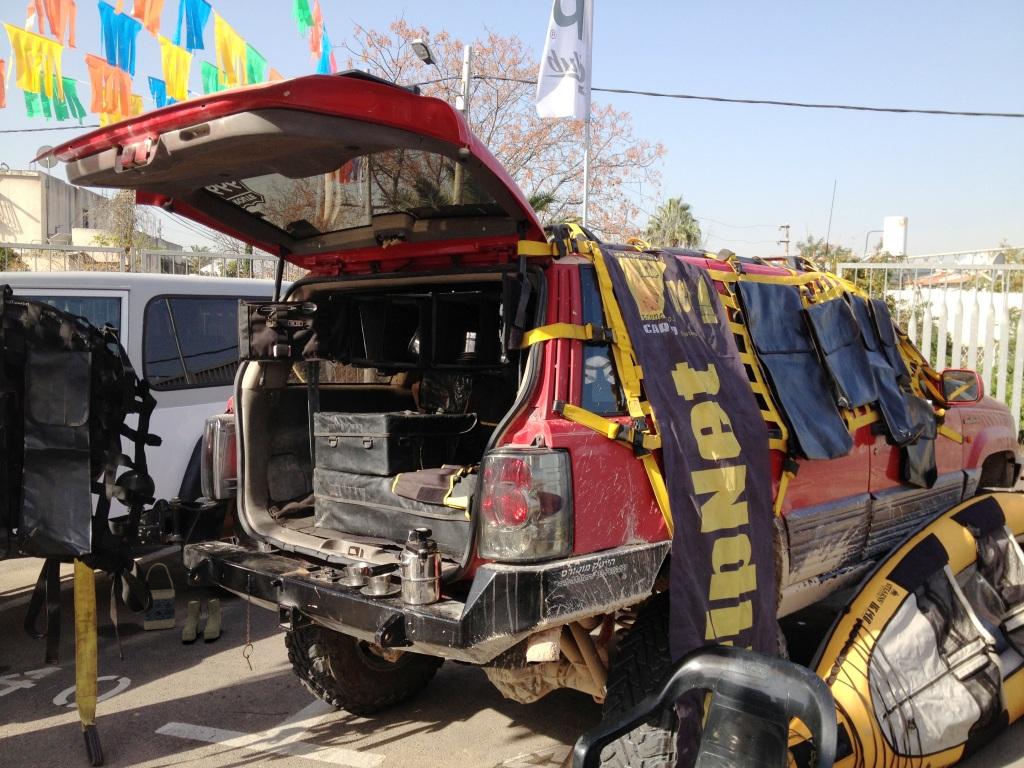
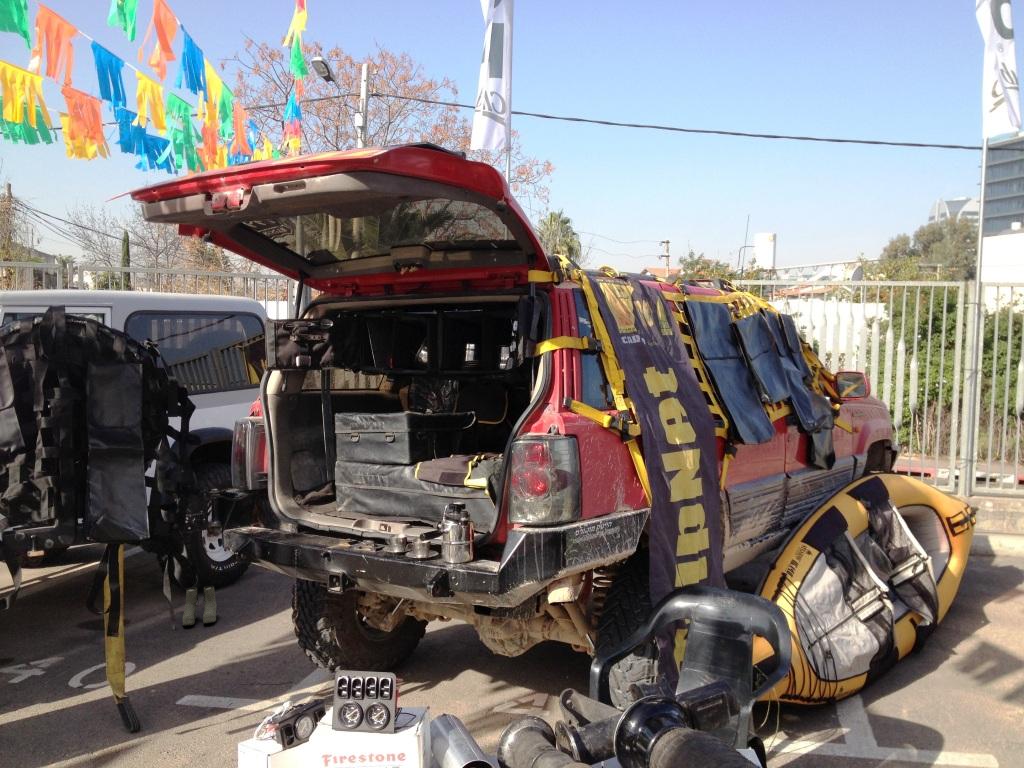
bag: present [144,563,175,630] -> none [141,557,170,618]

